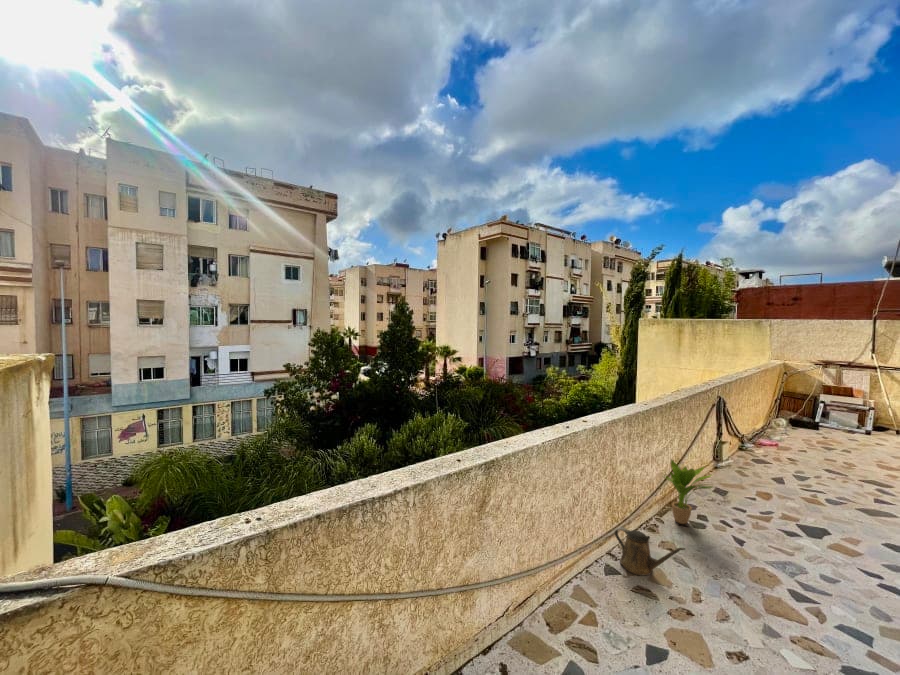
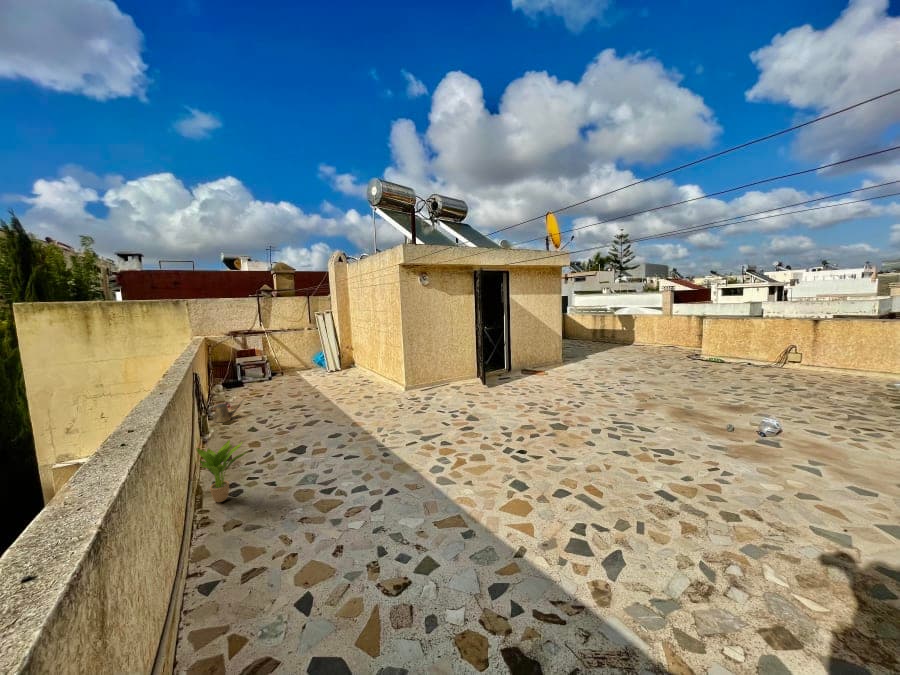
watering can: present [615,527,685,575] -> present [209,401,242,423]

